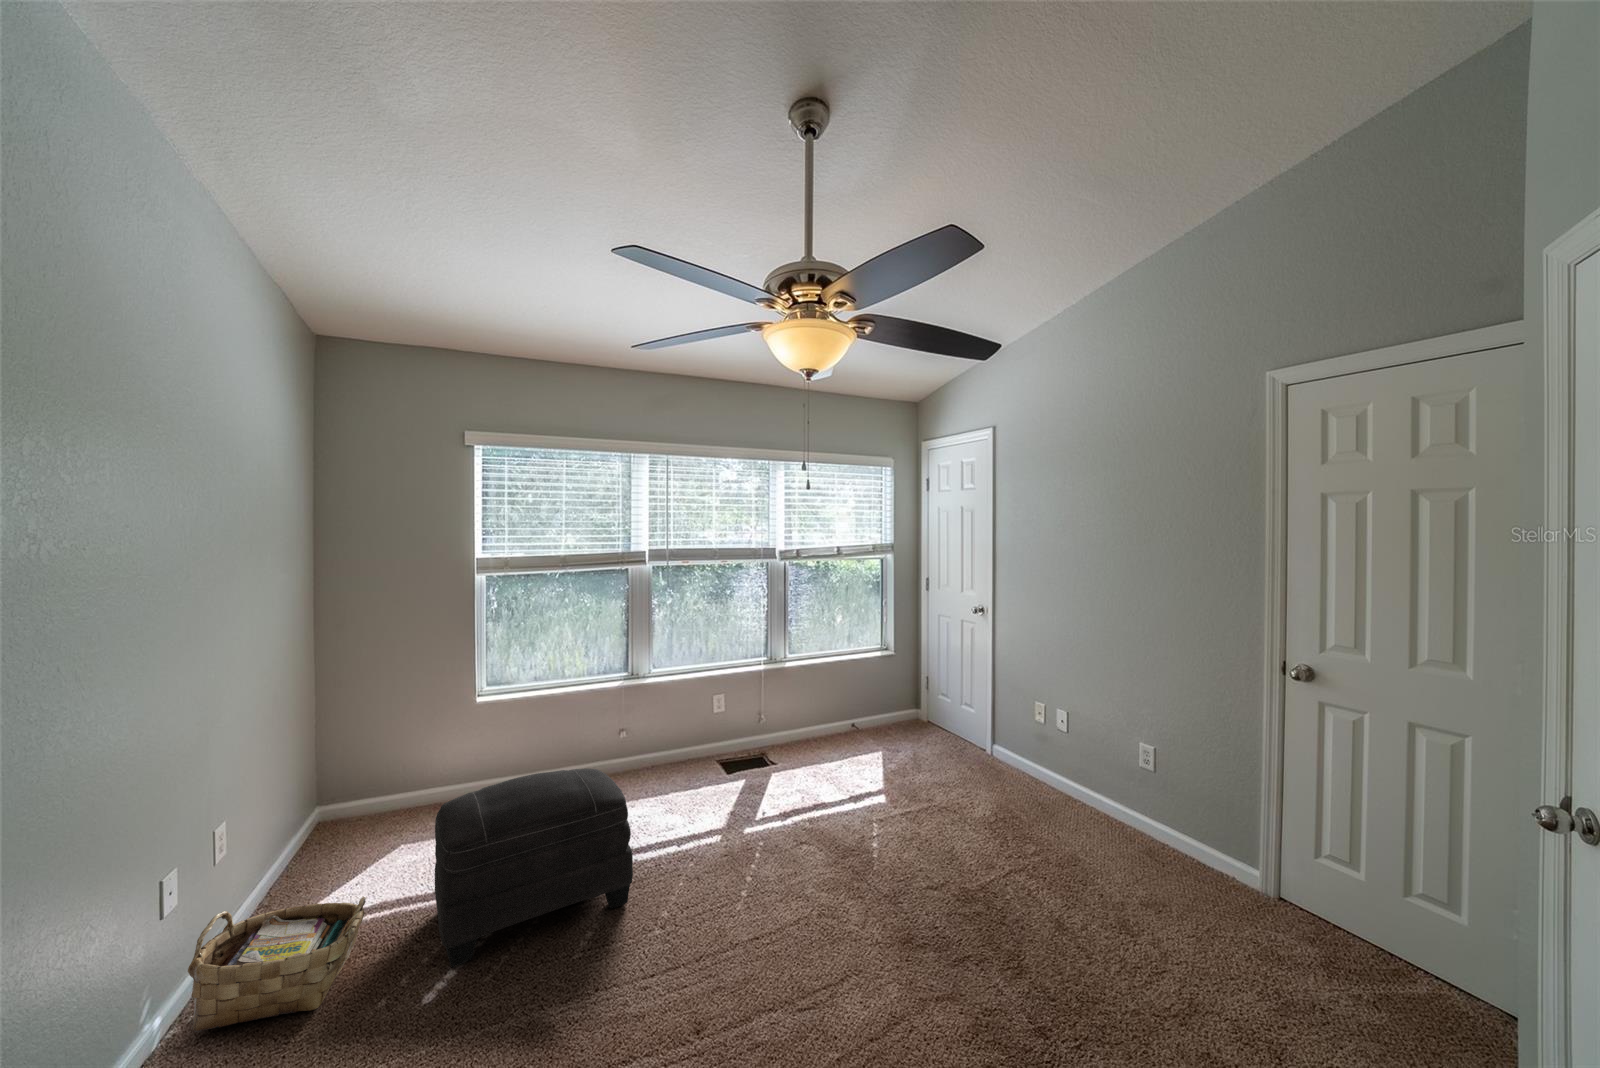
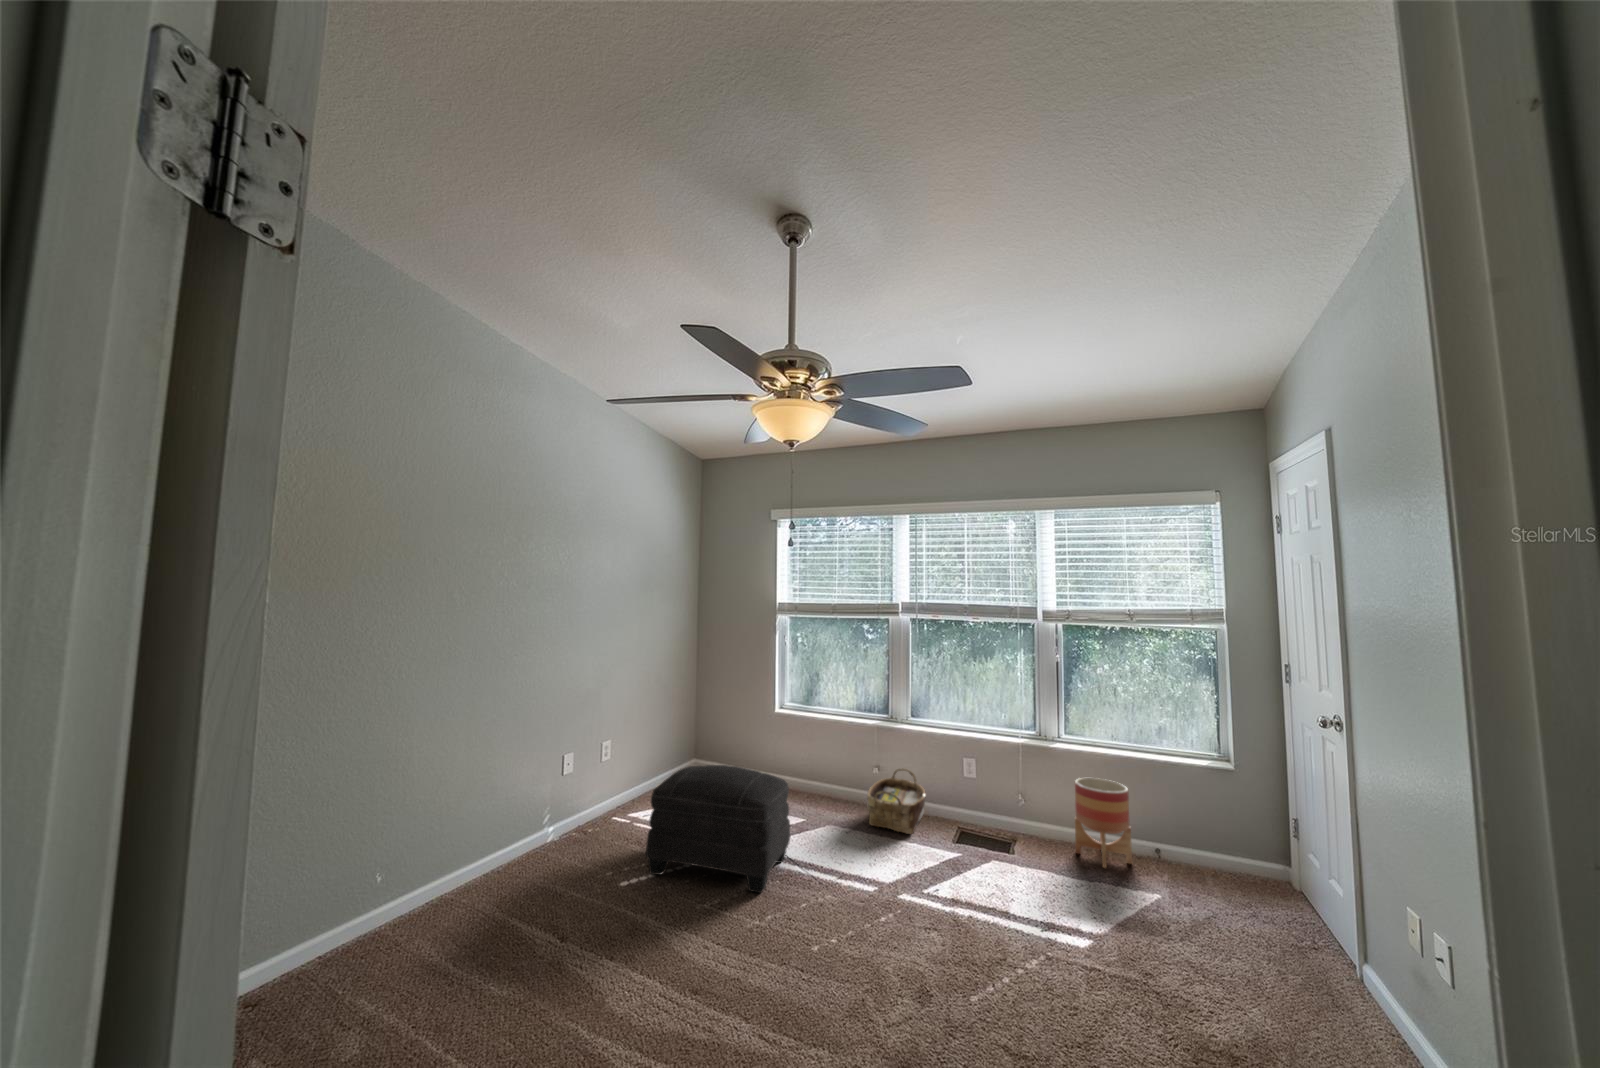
planter: none [808,683,847,751] -> present [1075,778,1132,868]
woven basket: present [188,897,366,1032] -> present [867,768,926,834]

